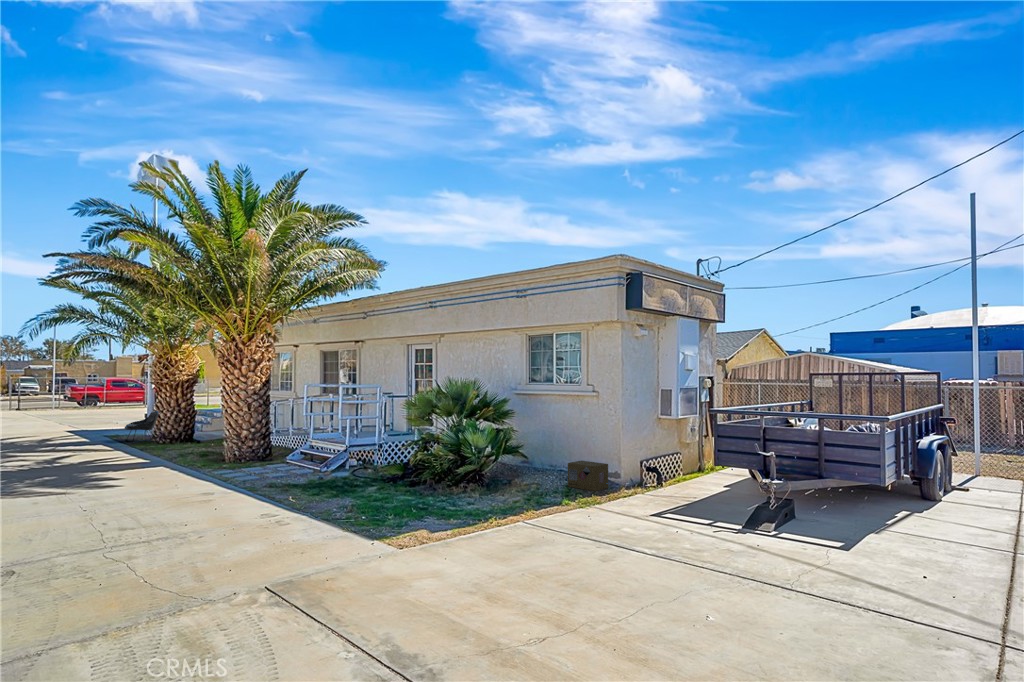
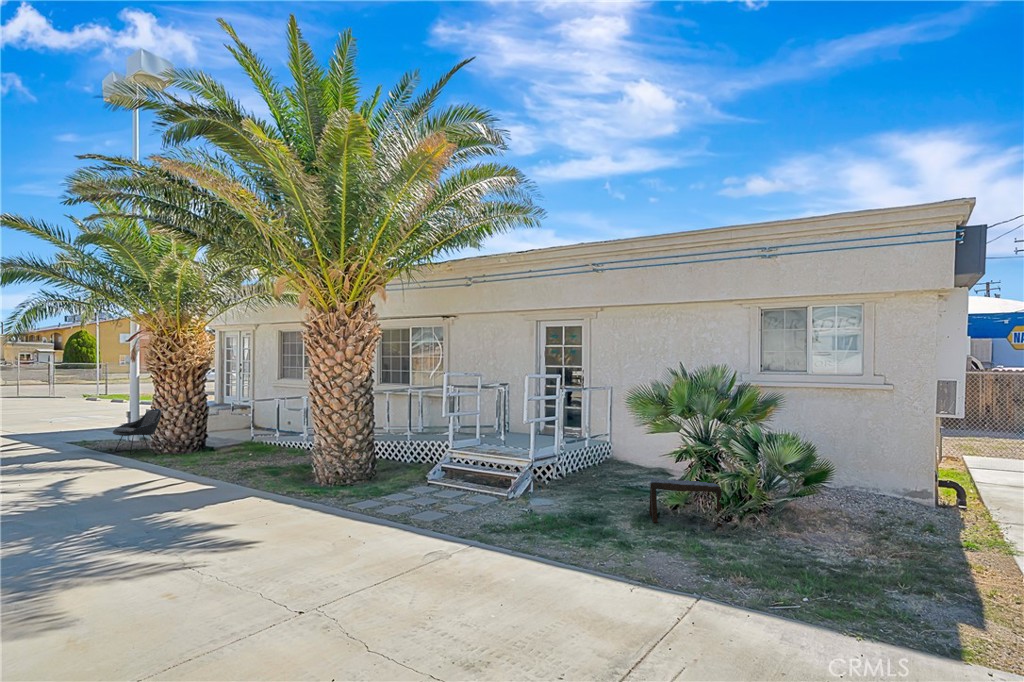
bench: none [377,460,430,493] -> present [649,478,723,526]
cardboard box: present [568,461,608,491] -> none [870,467,924,508]

